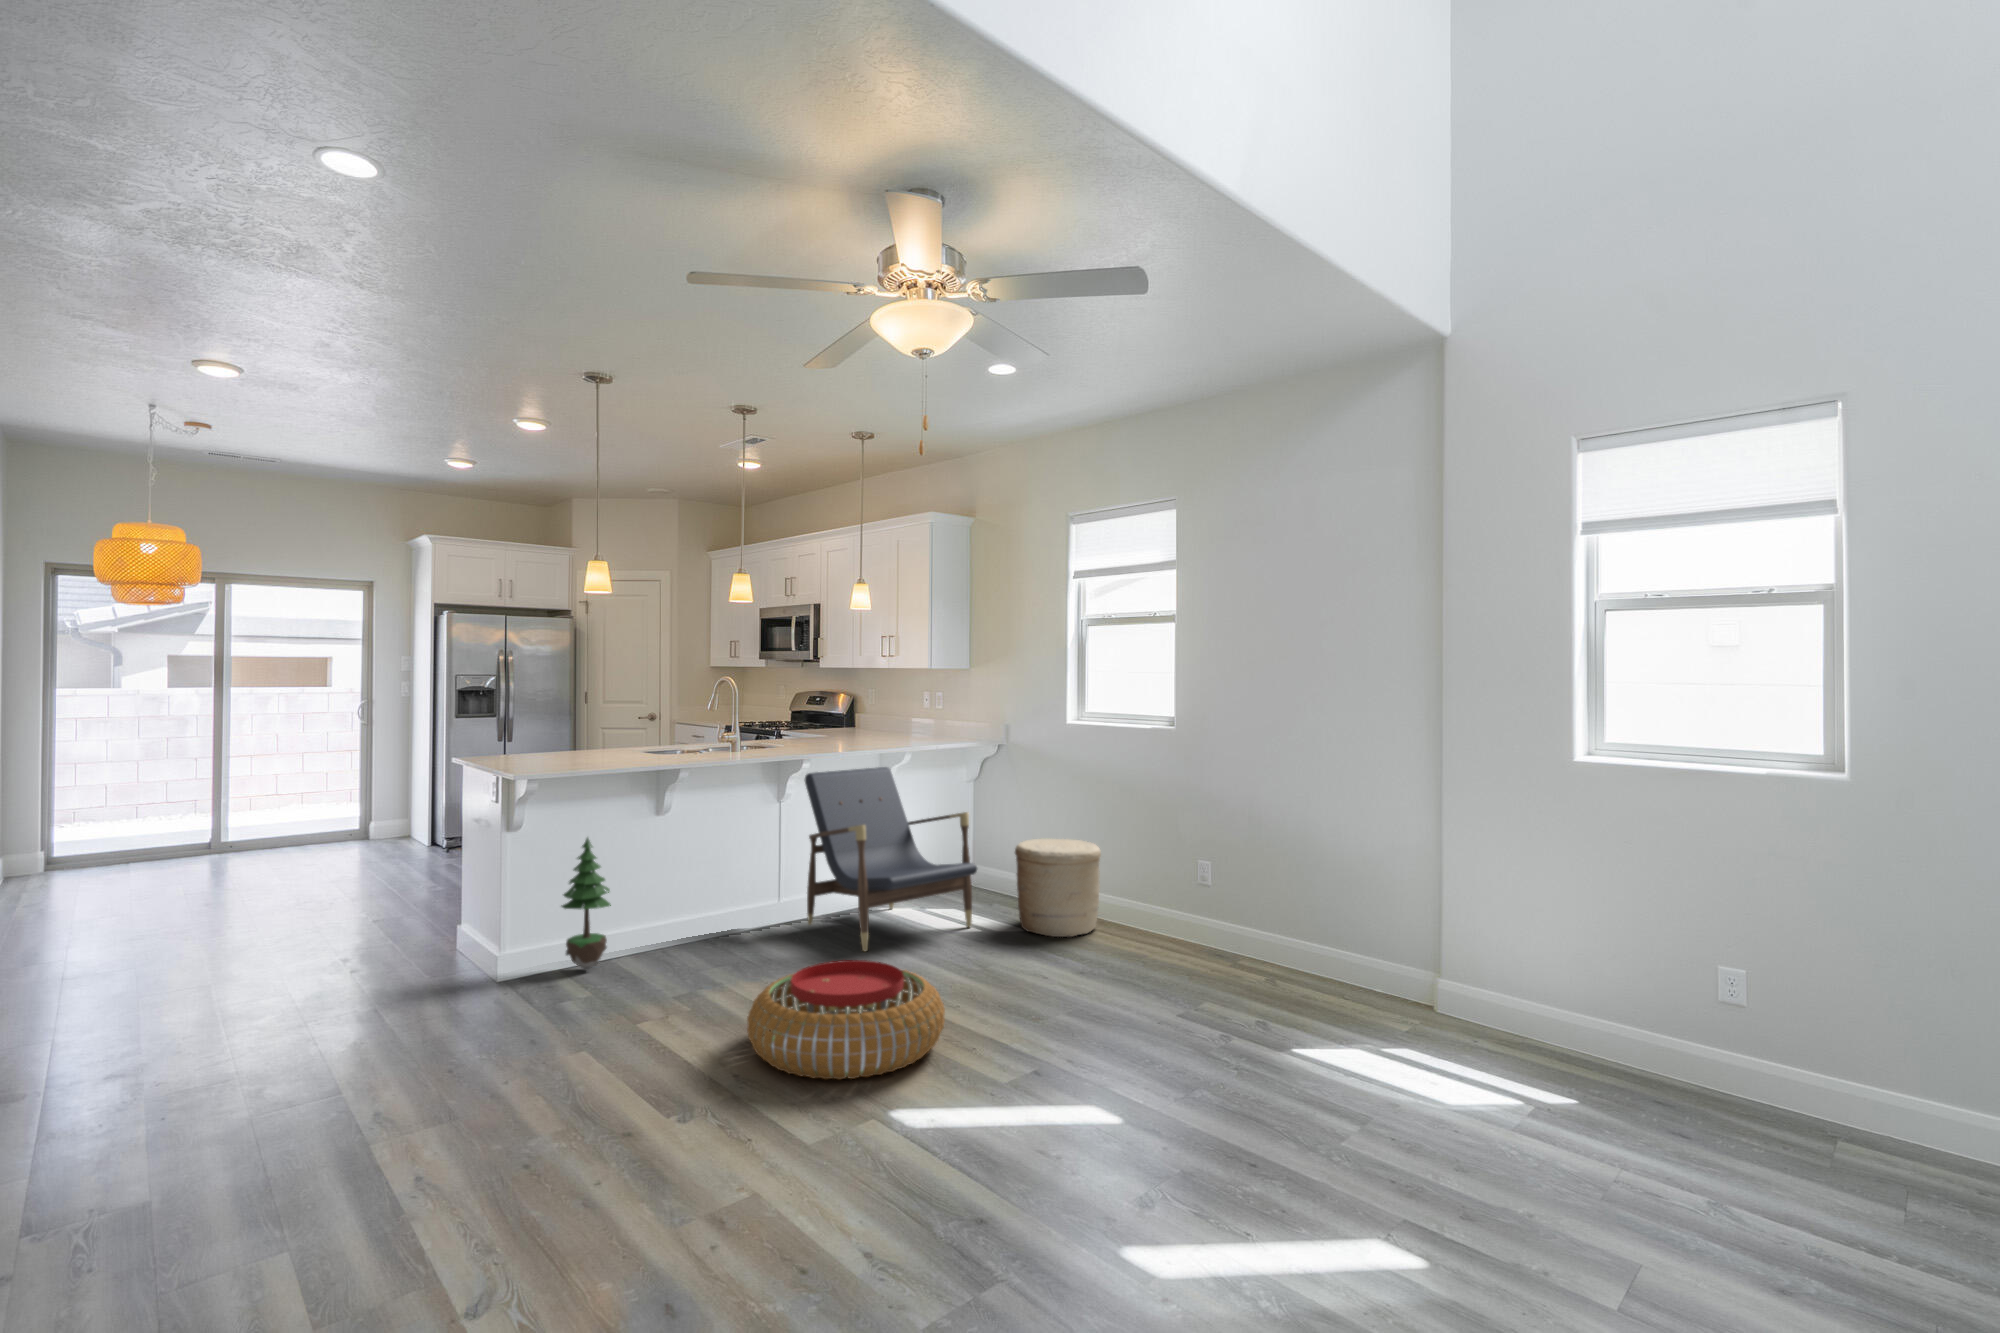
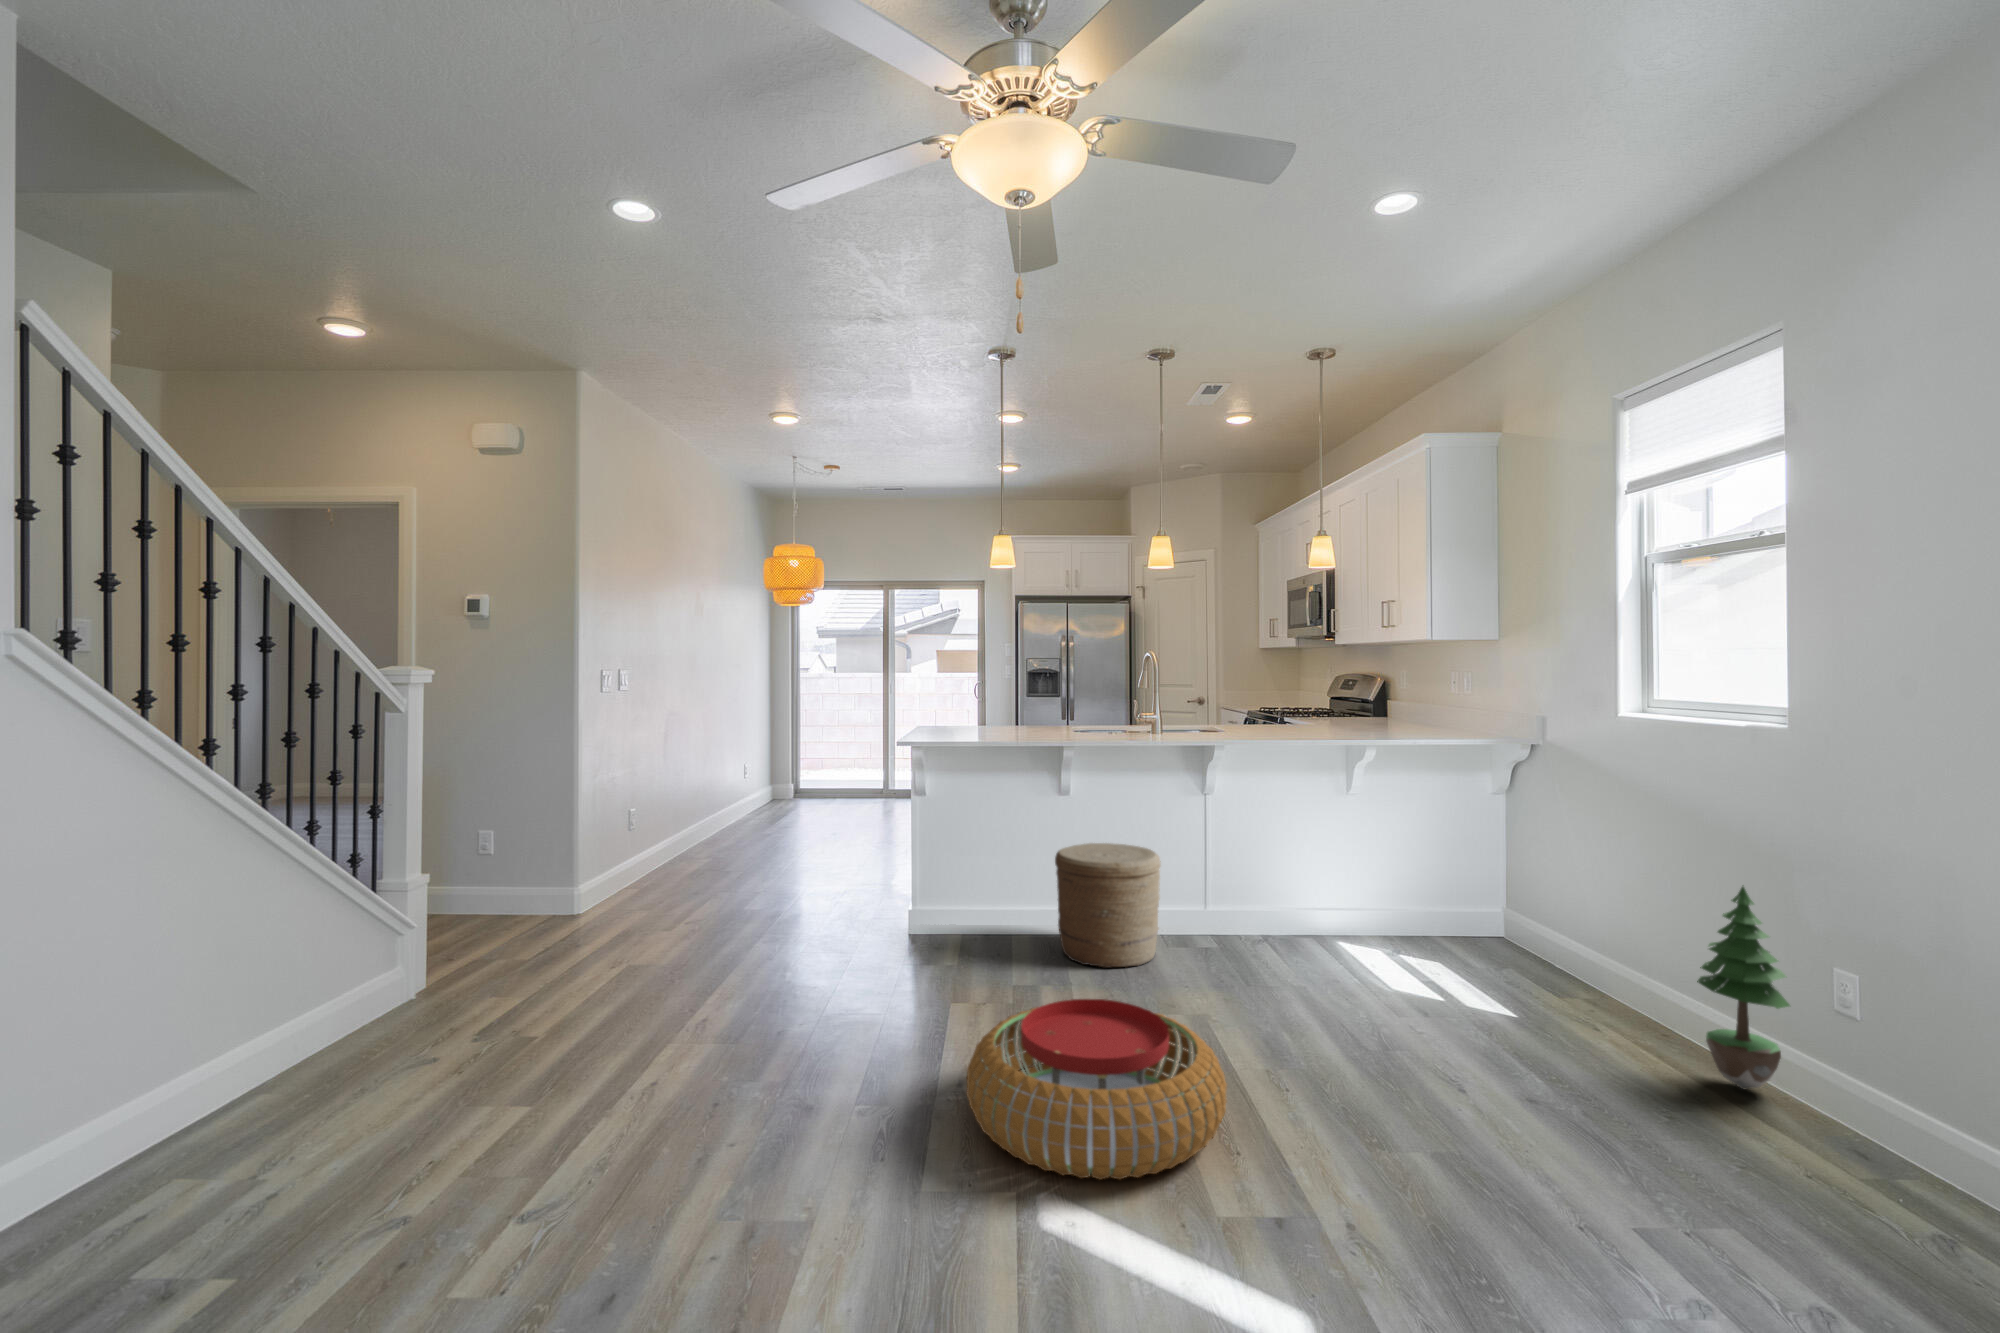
lounge chair: present [805,767,977,951] -> none [1238,762,1448,991]
potted tree: present [561,838,611,970] -> present [1697,887,1790,1089]
woven basket: present [1015,839,1101,937] -> present [1055,843,1161,968]

